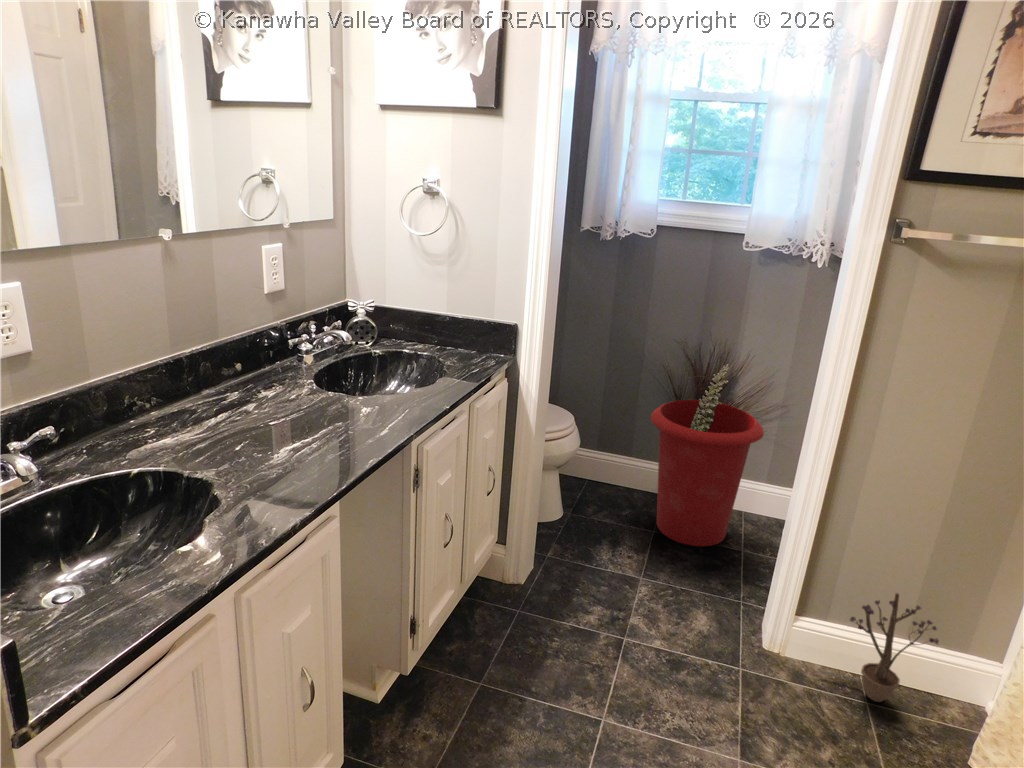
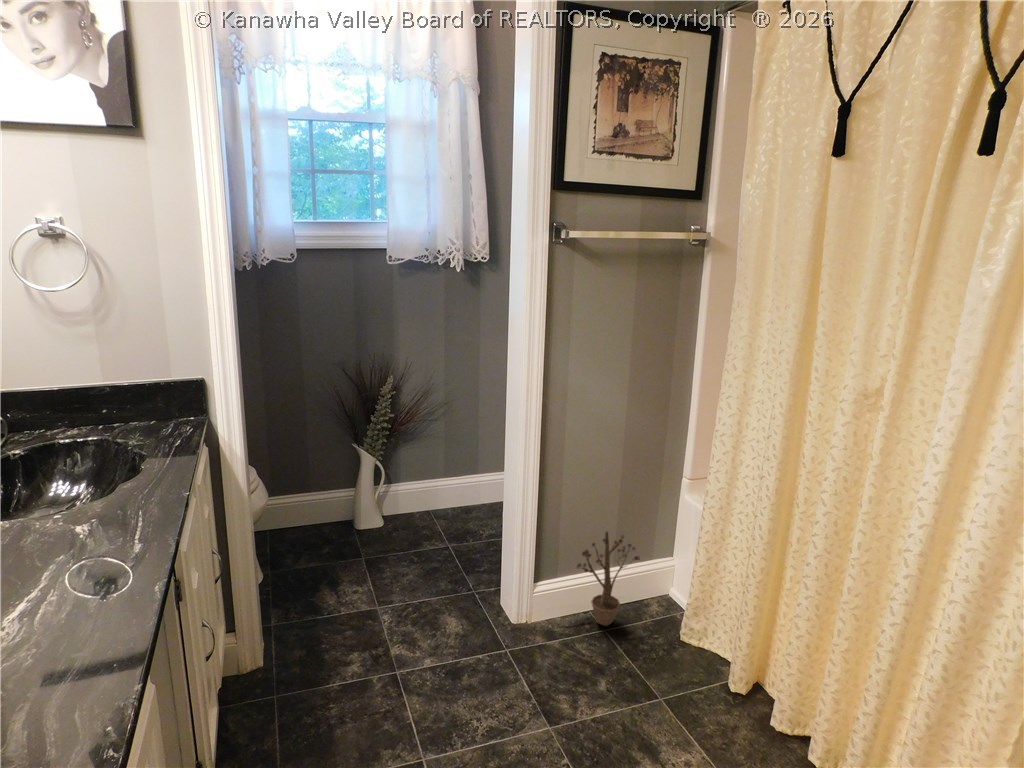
waste bin: present [651,400,764,546] -> none [335,415,446,560]

